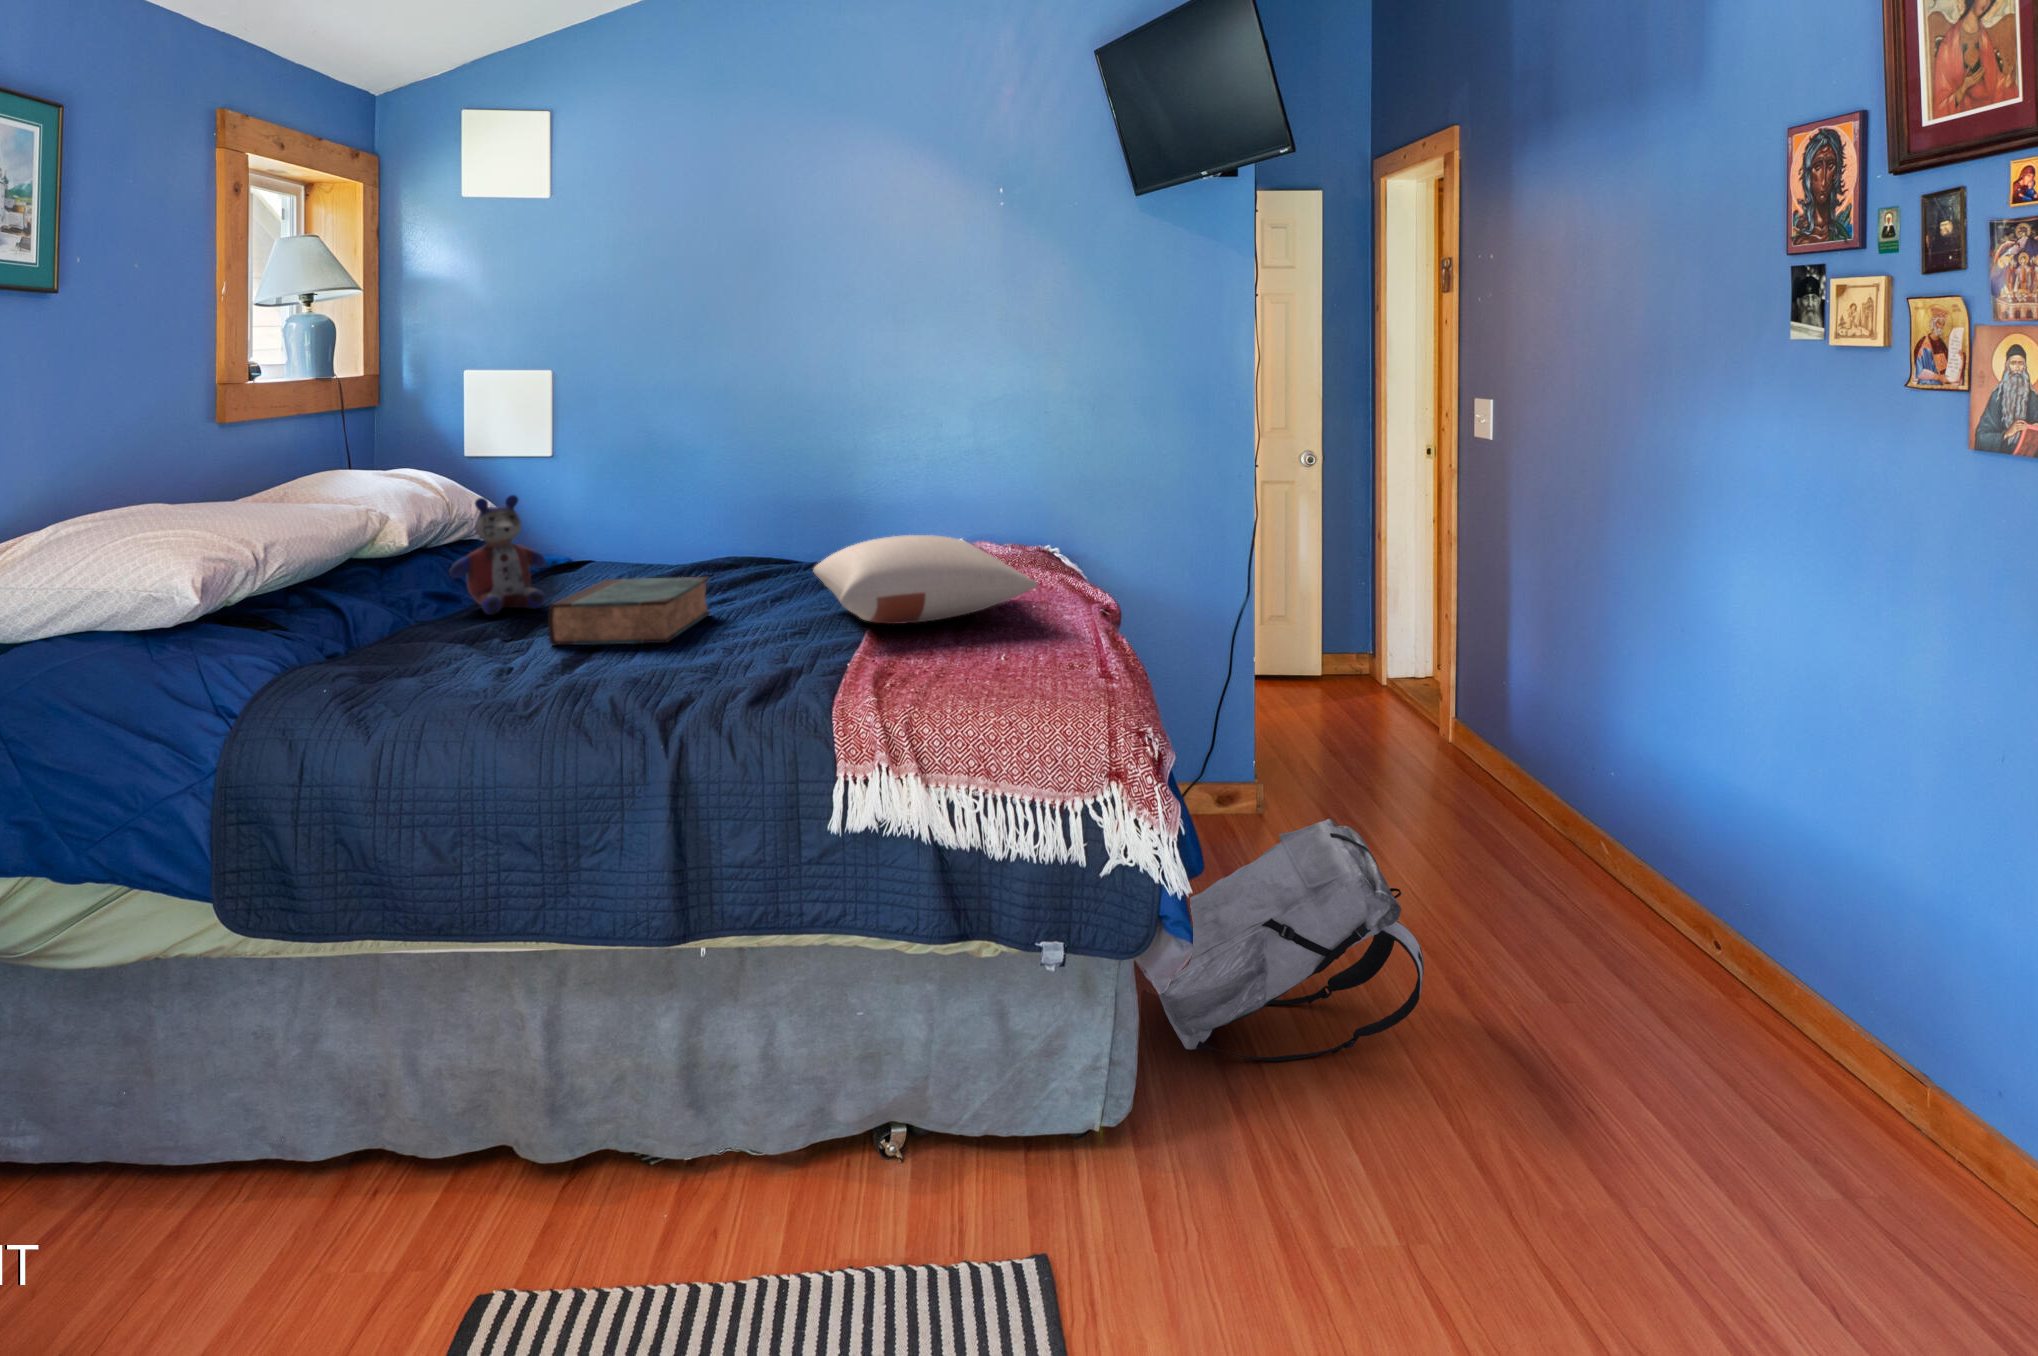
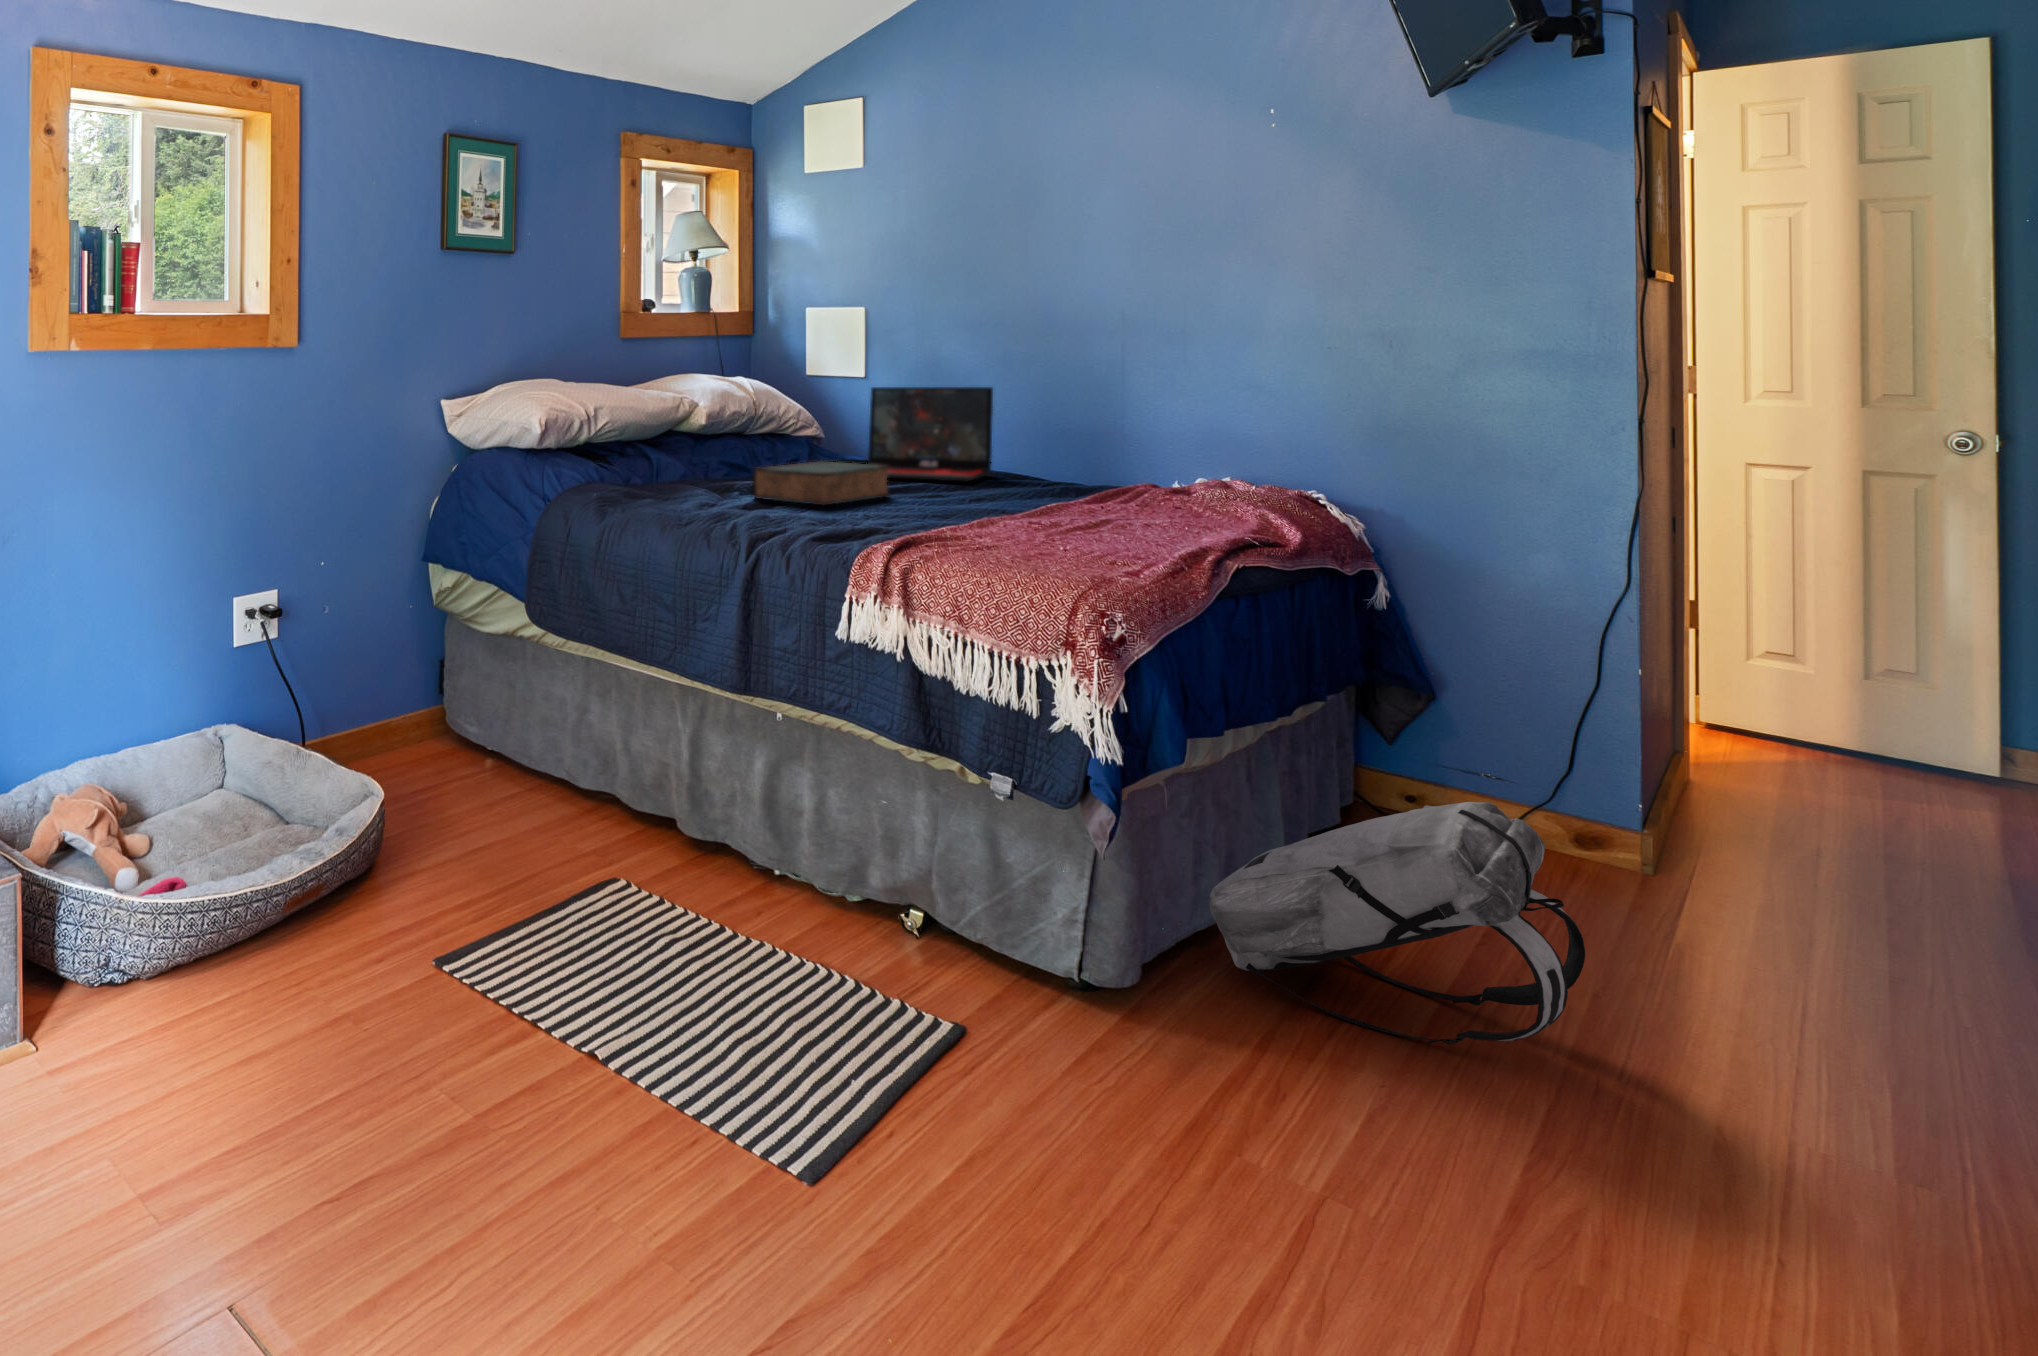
laptop: none [594,465,755,590] -> present [868,387,993,482]
stuffed bear: present [449,495,546,615] -> none [730,395,800,480]
pillow: present [814,535,1038,624] -> none [941,444,1153,518]

